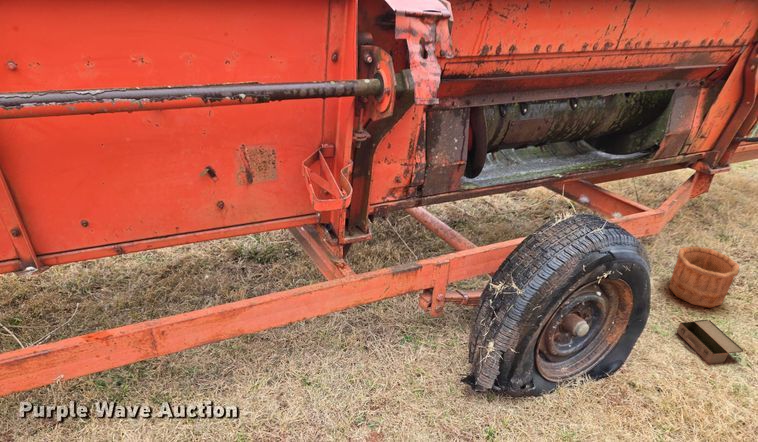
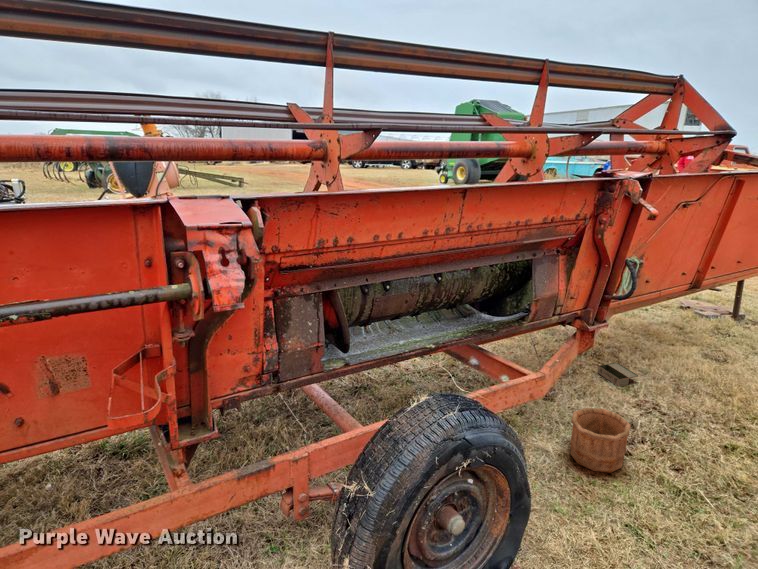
toolbox: present [677,320,743,364] -> present [598,363,638,387]

